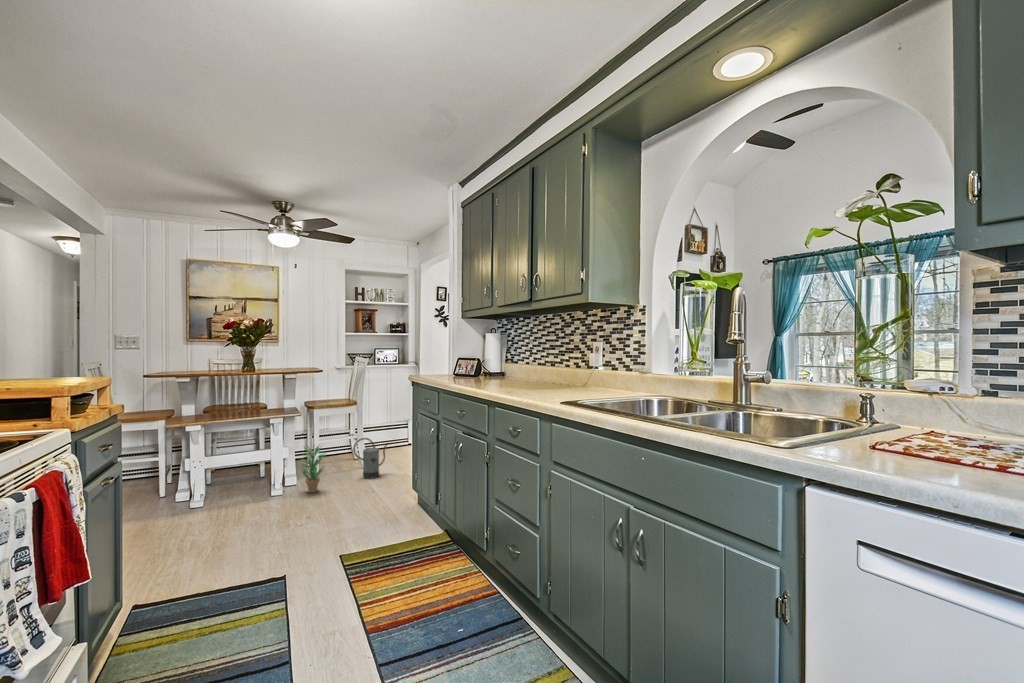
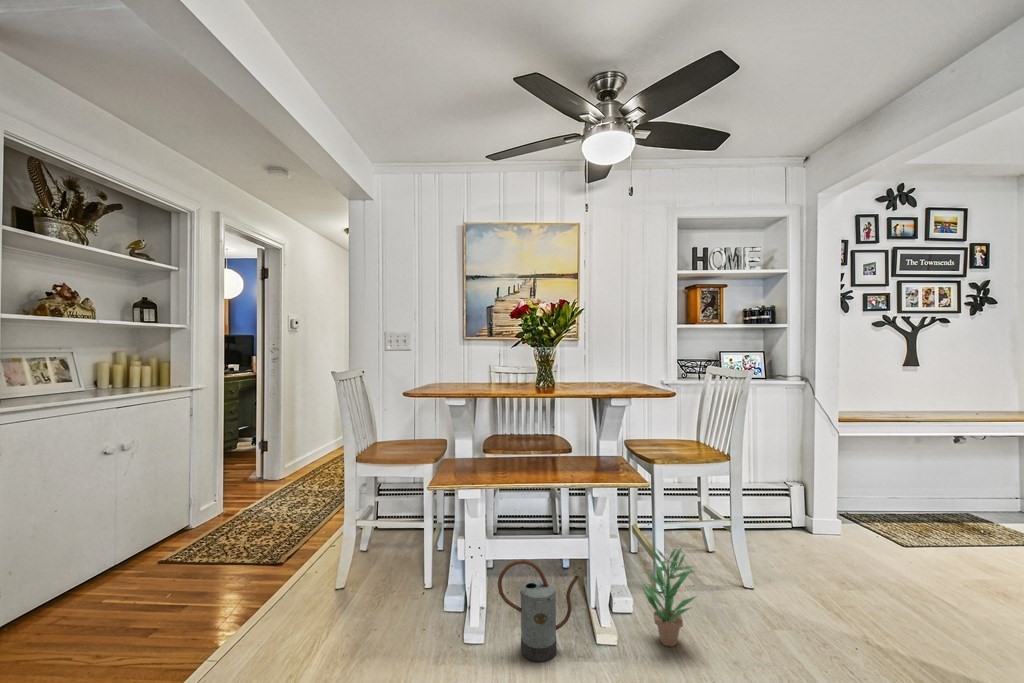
watering can: present [353,438,388,479] -> present [498,560,579,662]

